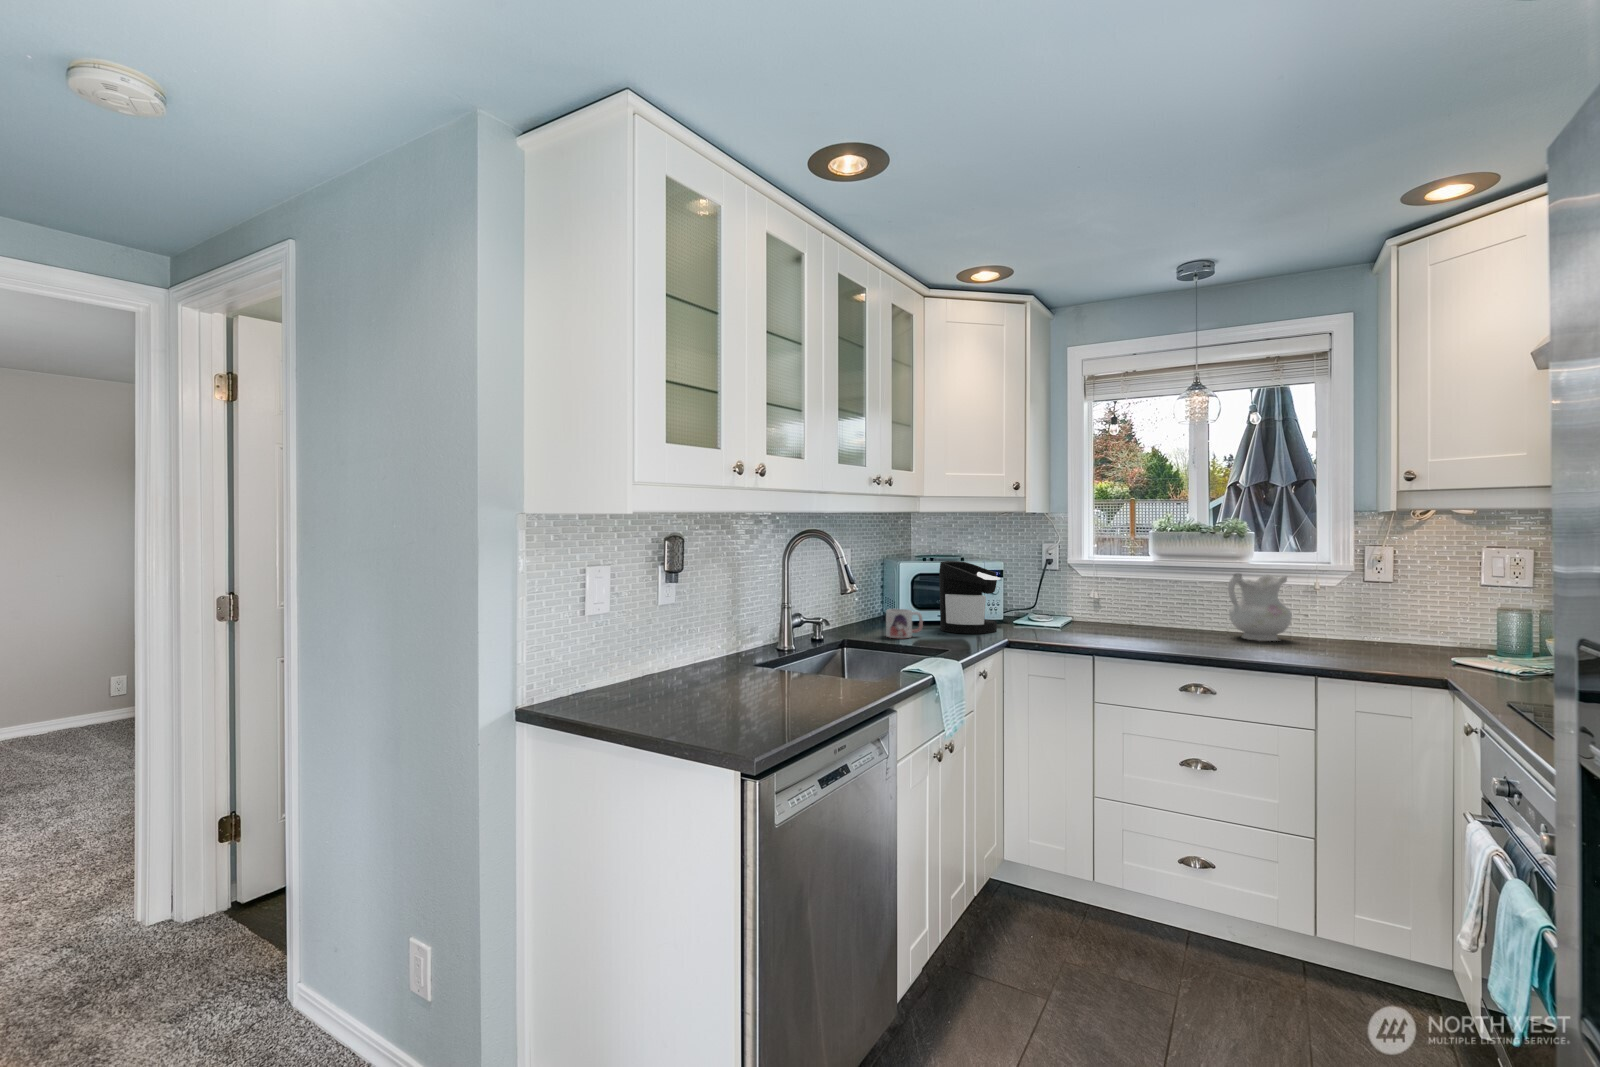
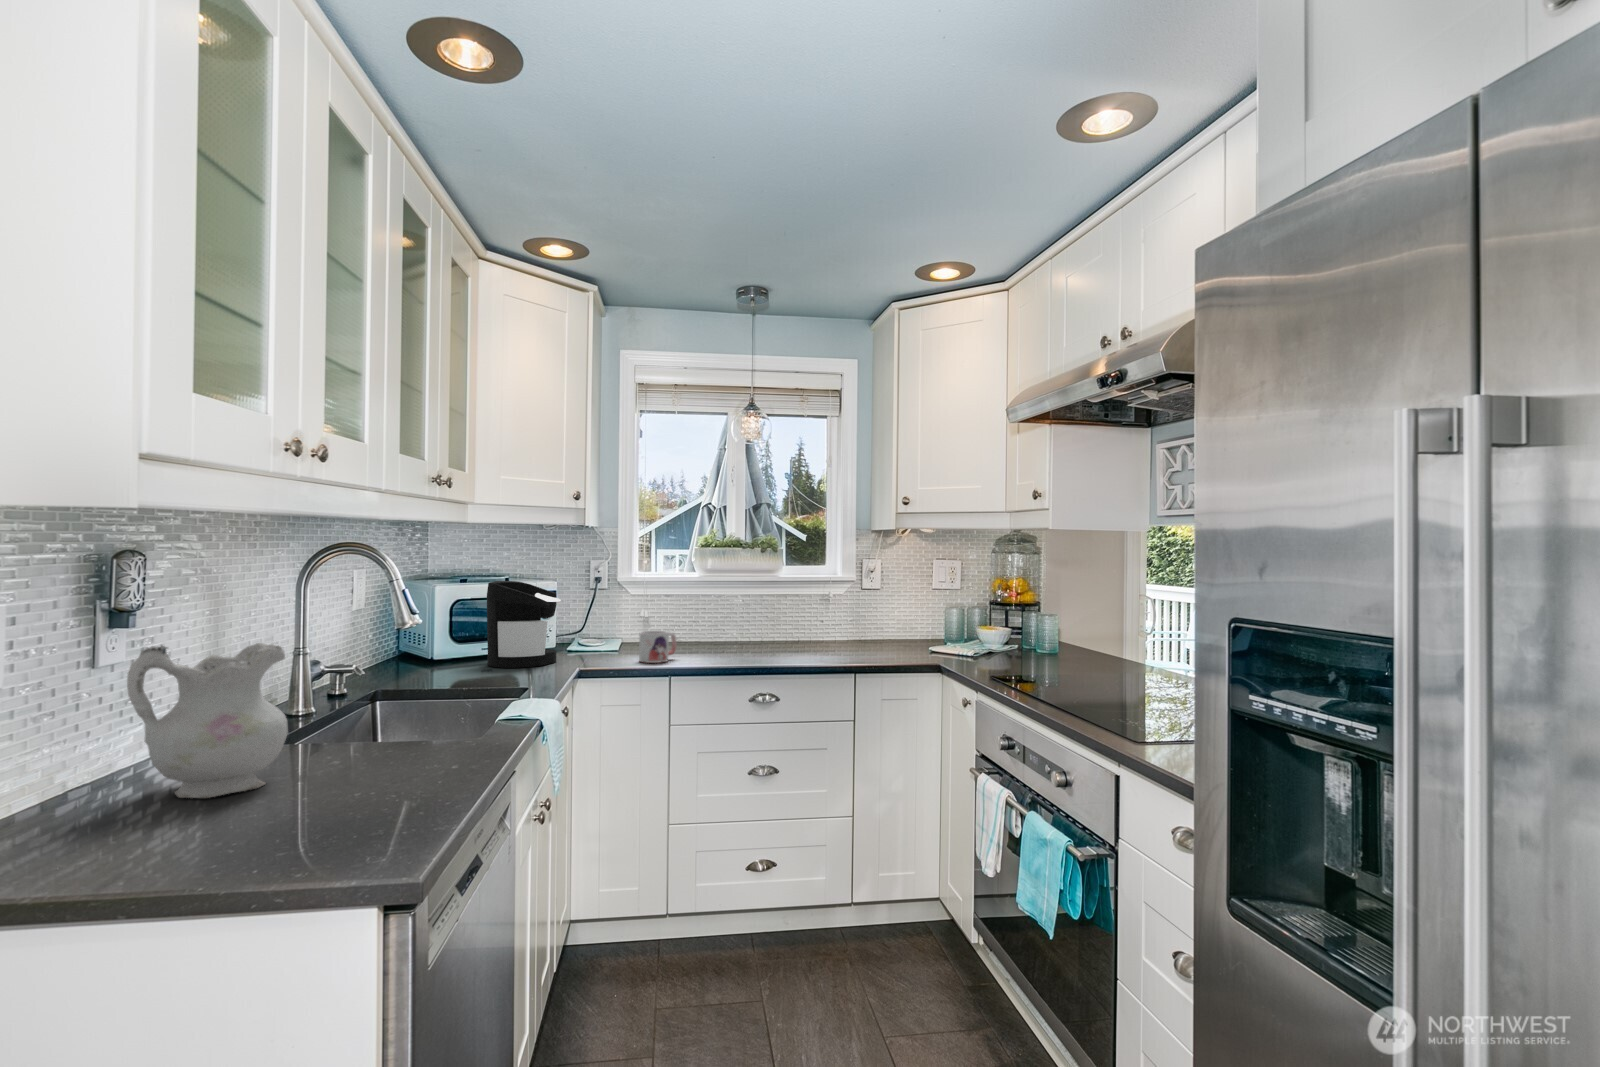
ceramic pitcher: present [1228,573,1292,641] -> present [127,643,288,798]
mug: present [886,609,923,638] -> present [639,631,677,663]

